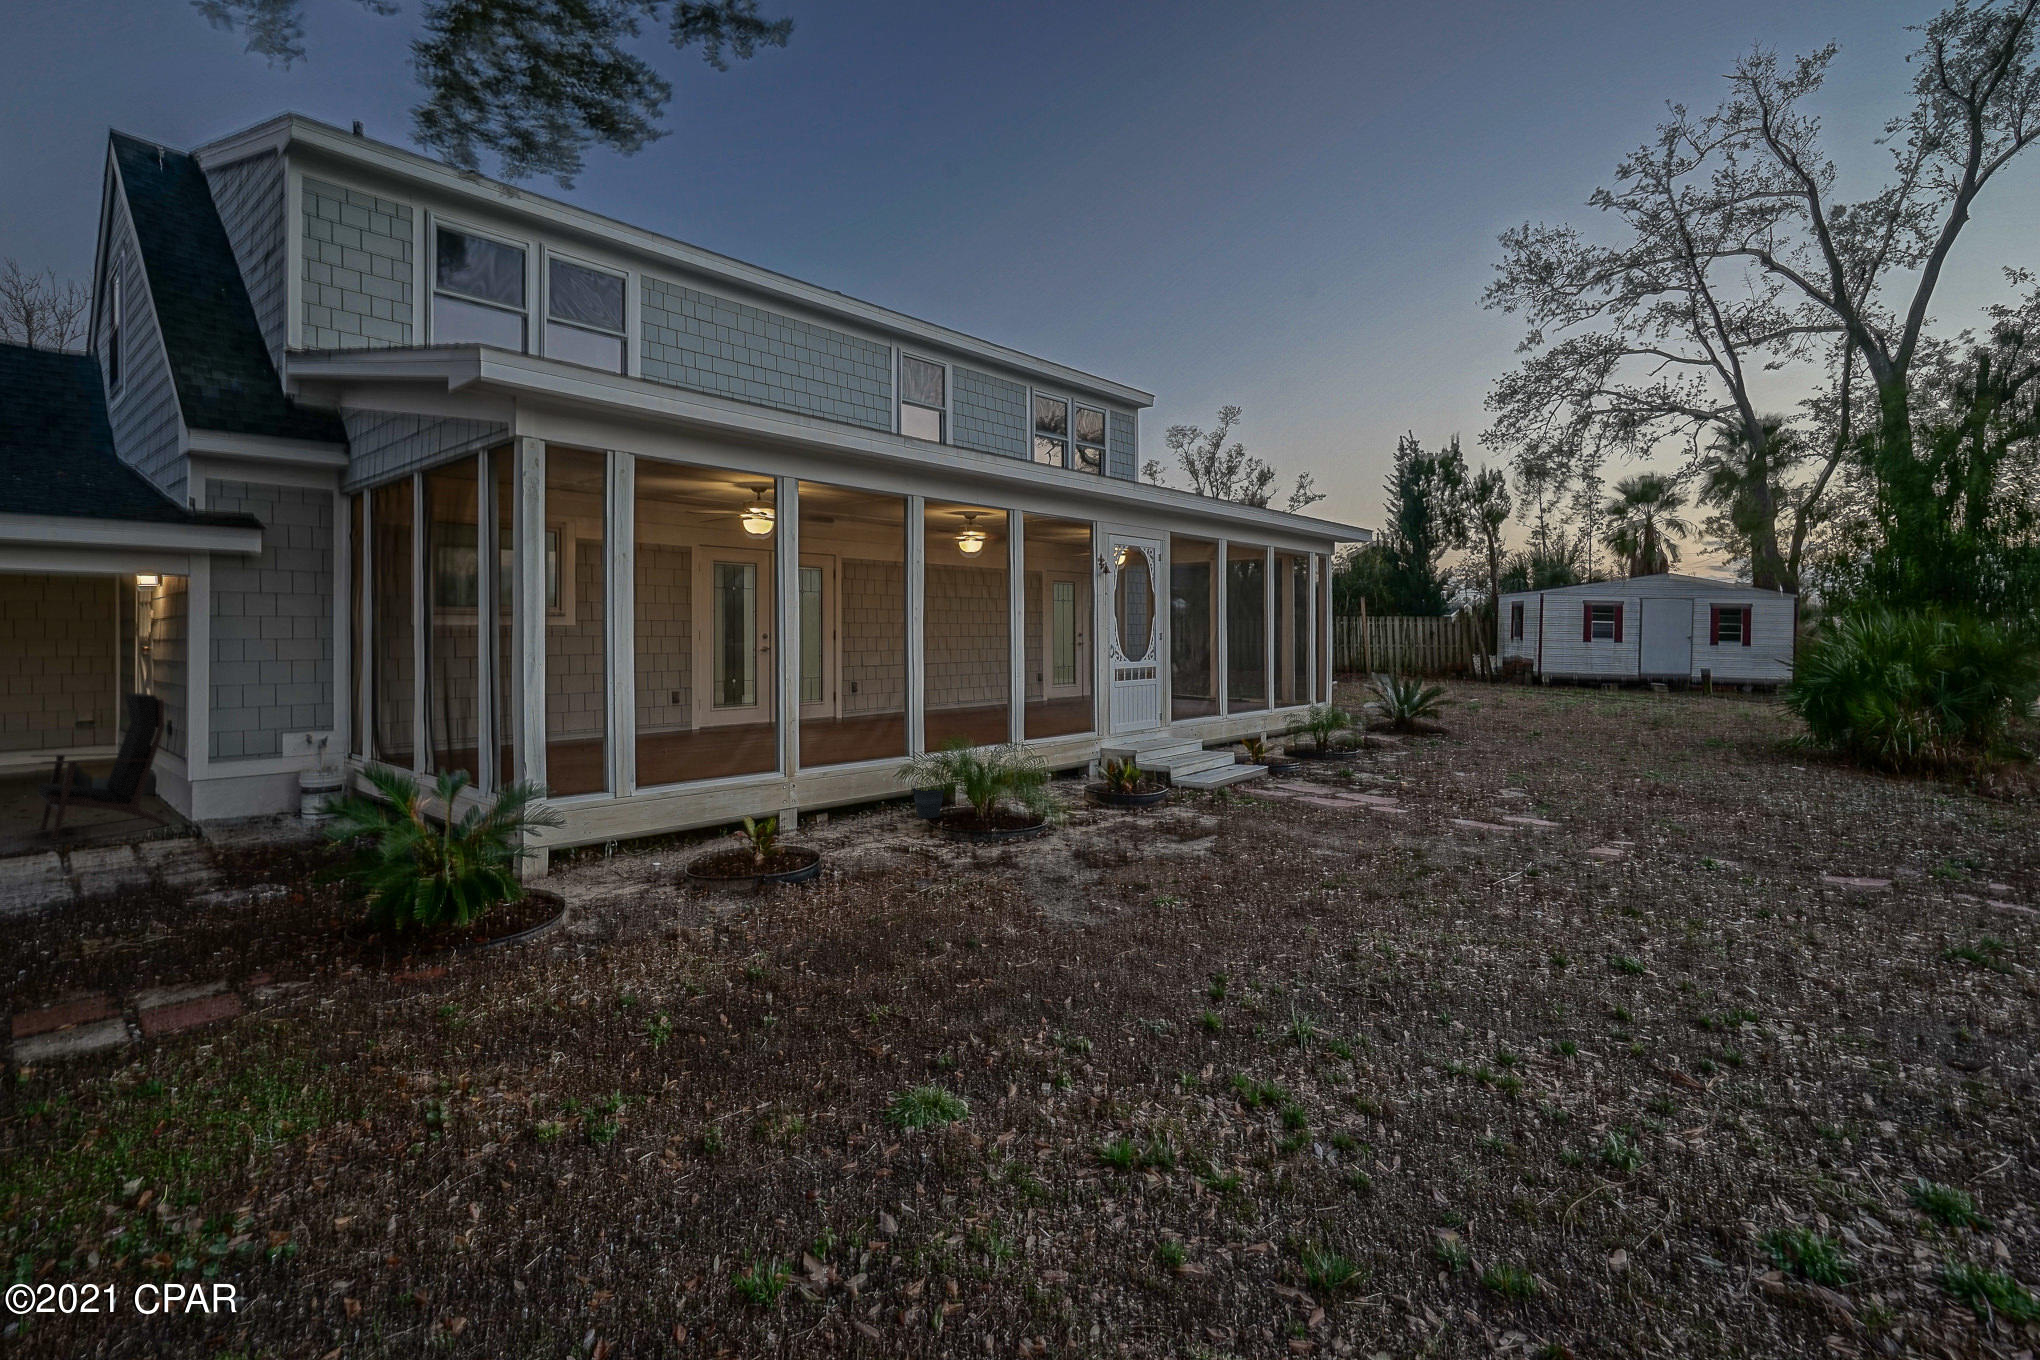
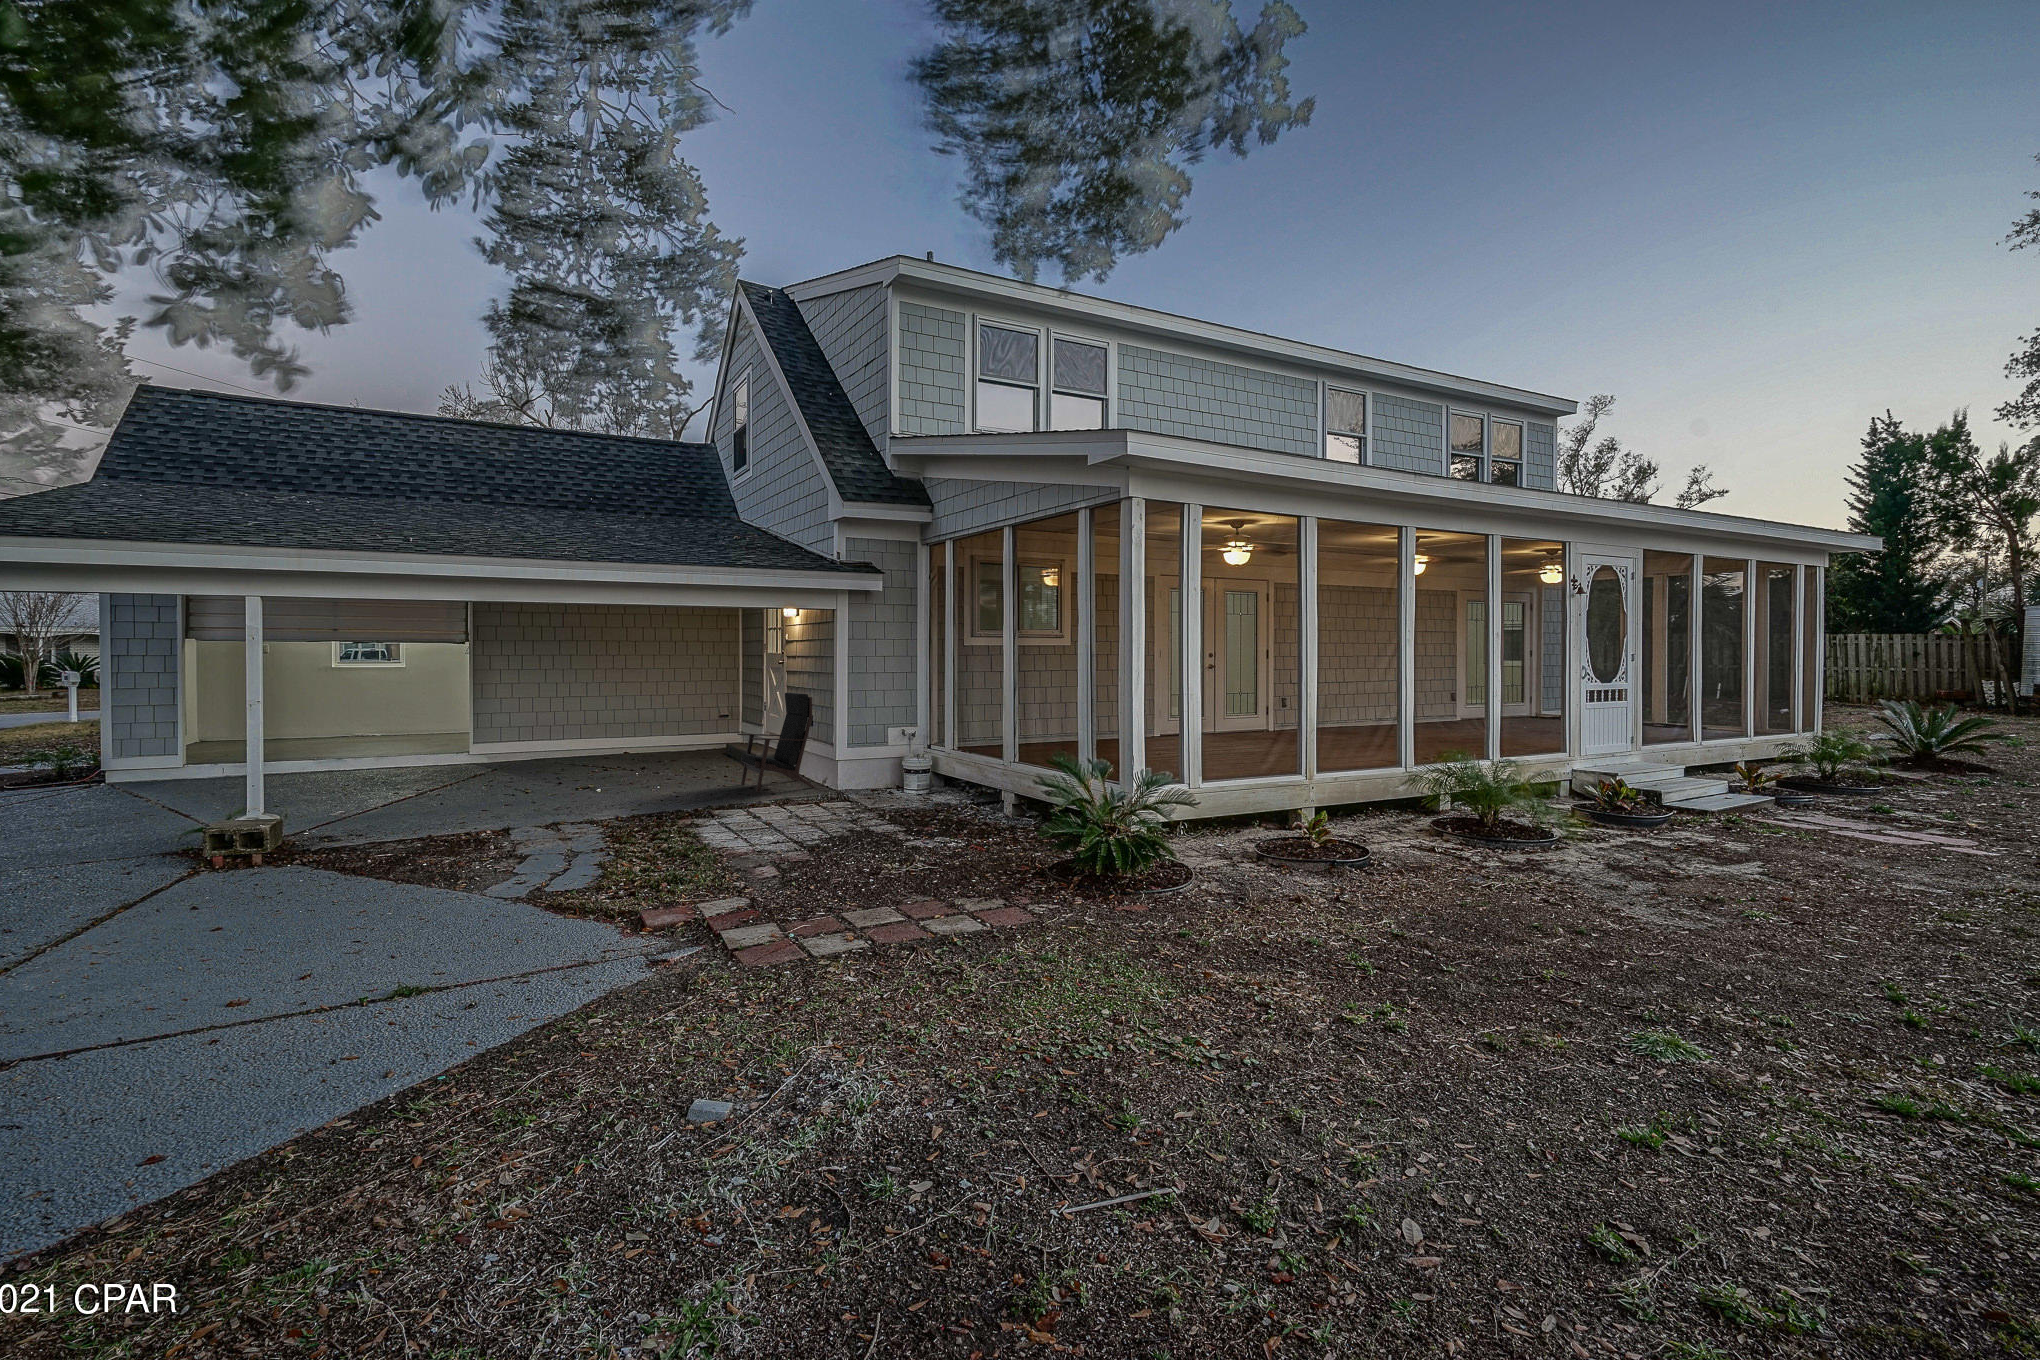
bucket: present [912,776,944,818] -> none [1399,781,1433,825]

